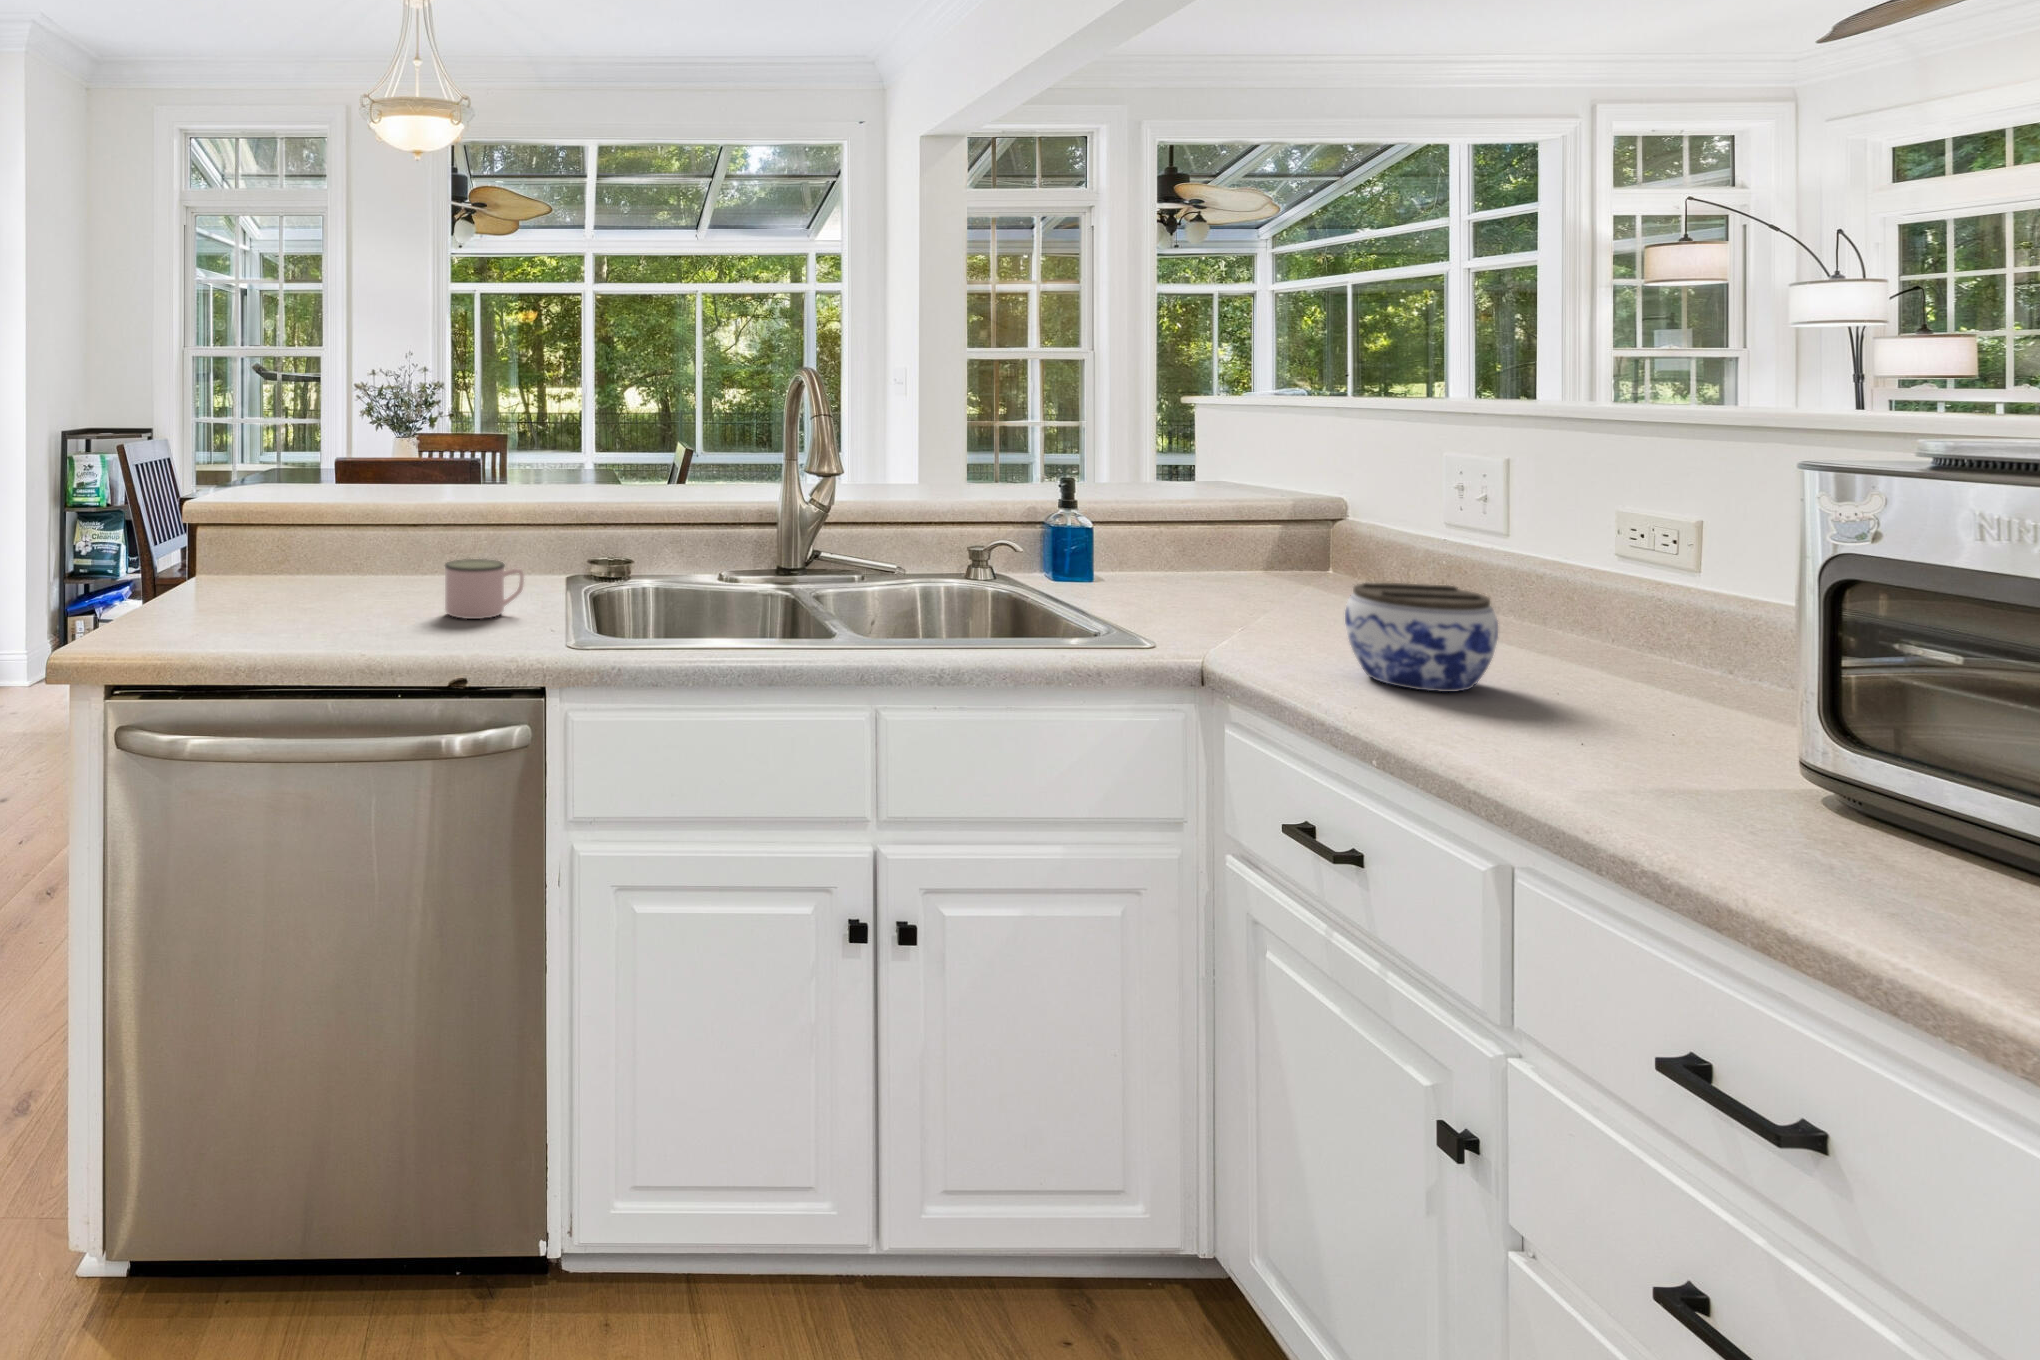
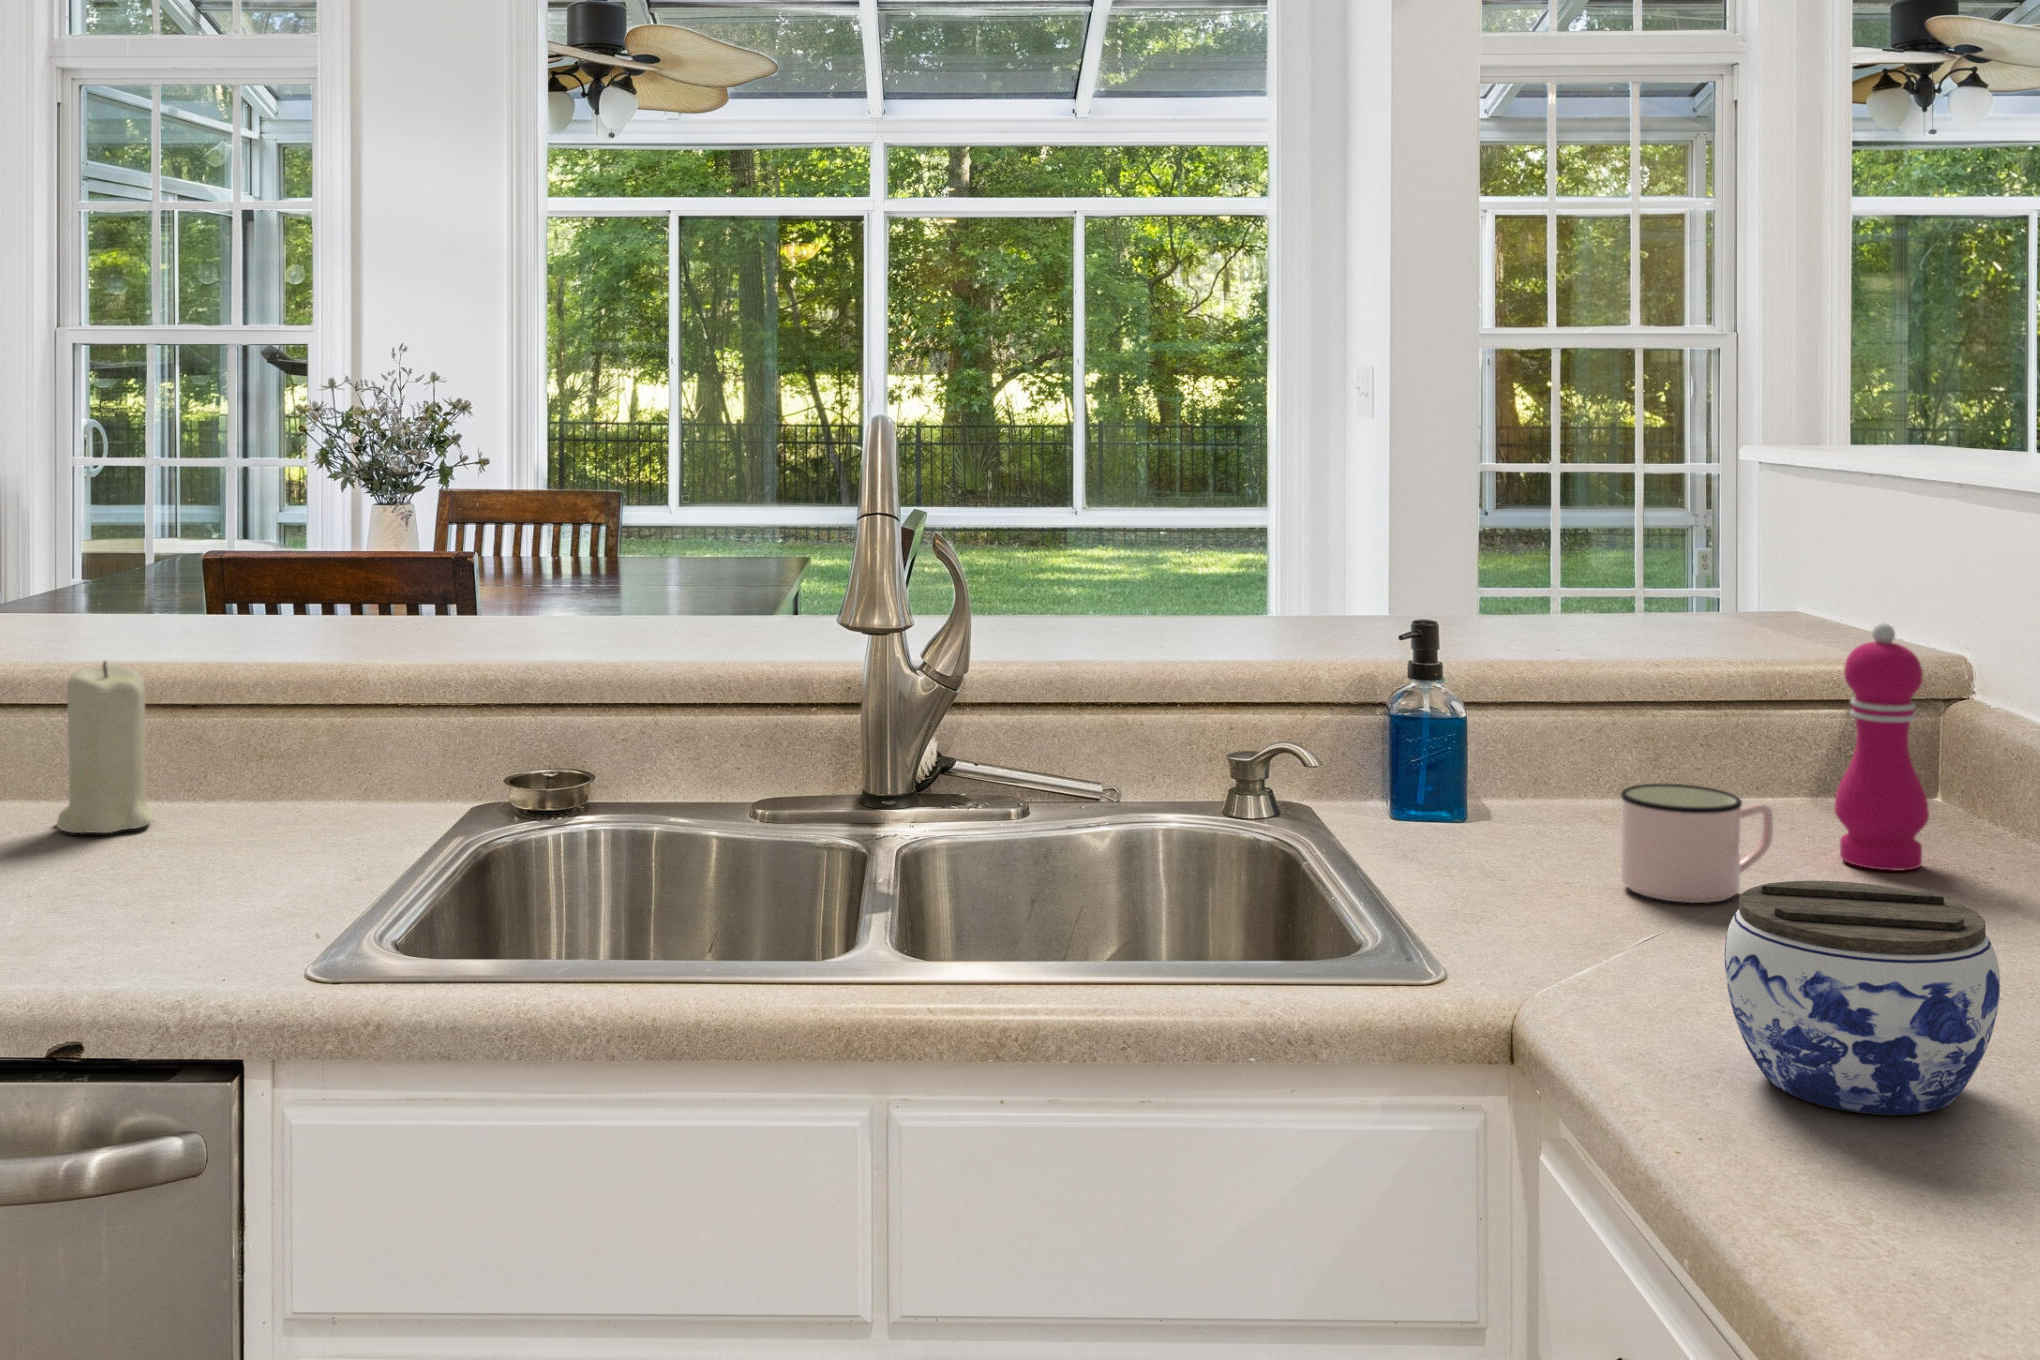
pepper mill: none [1302,473,1355,599] -> present [1834,623,1929,871]
candle: none [352,498,405,590] -> present [57,661,153,833]
mug: present [445,559,524,619] -> present [1621,784,1773,903]

